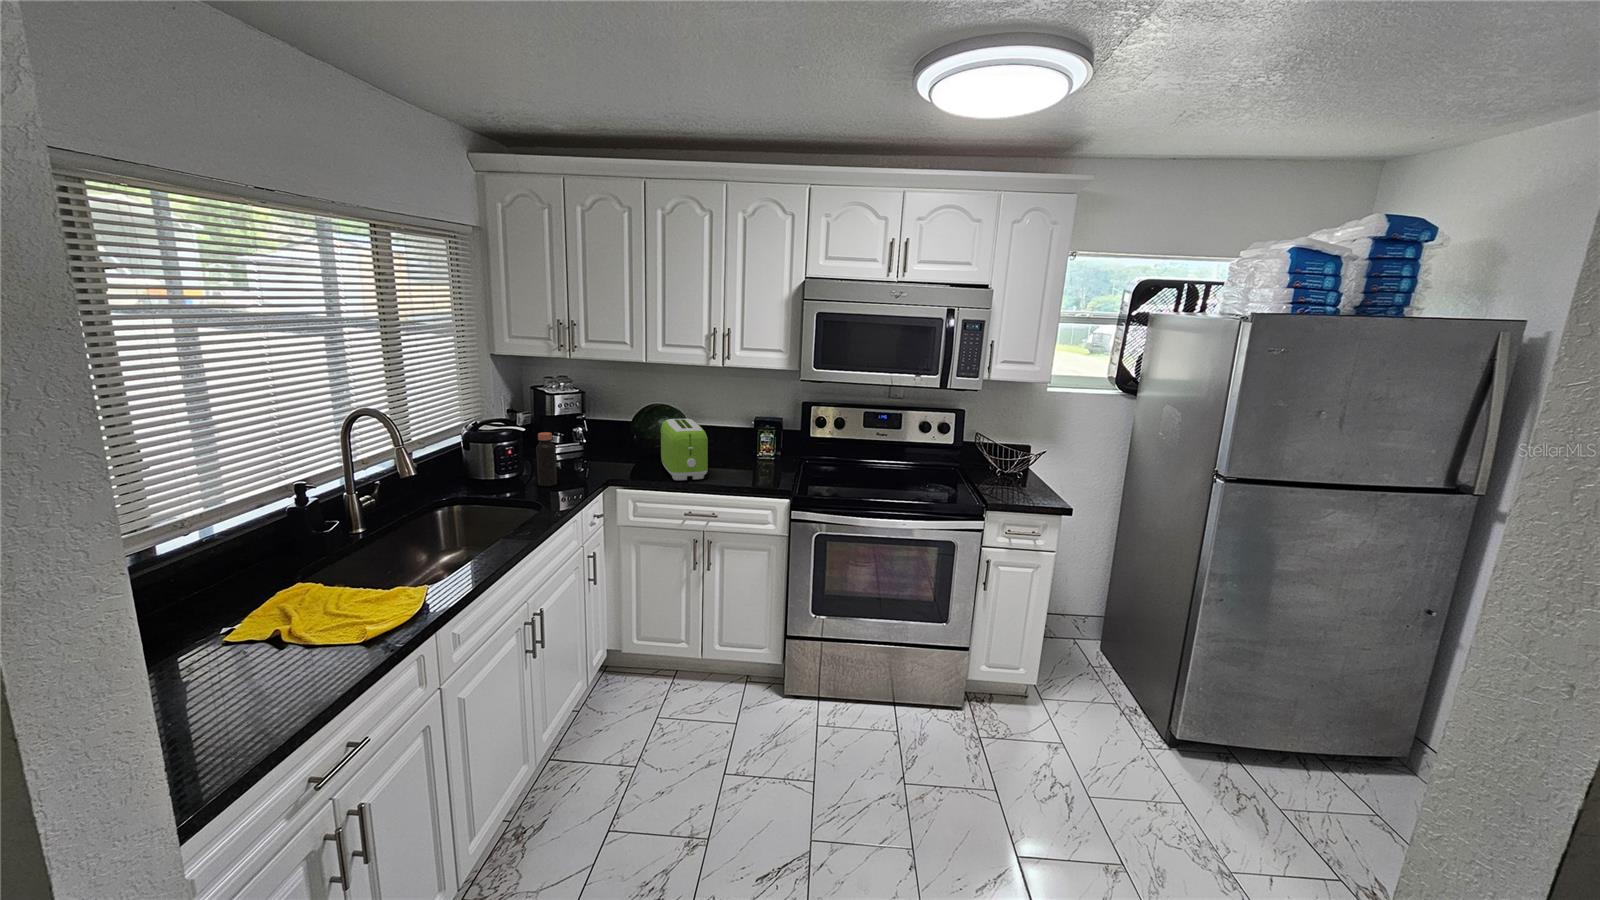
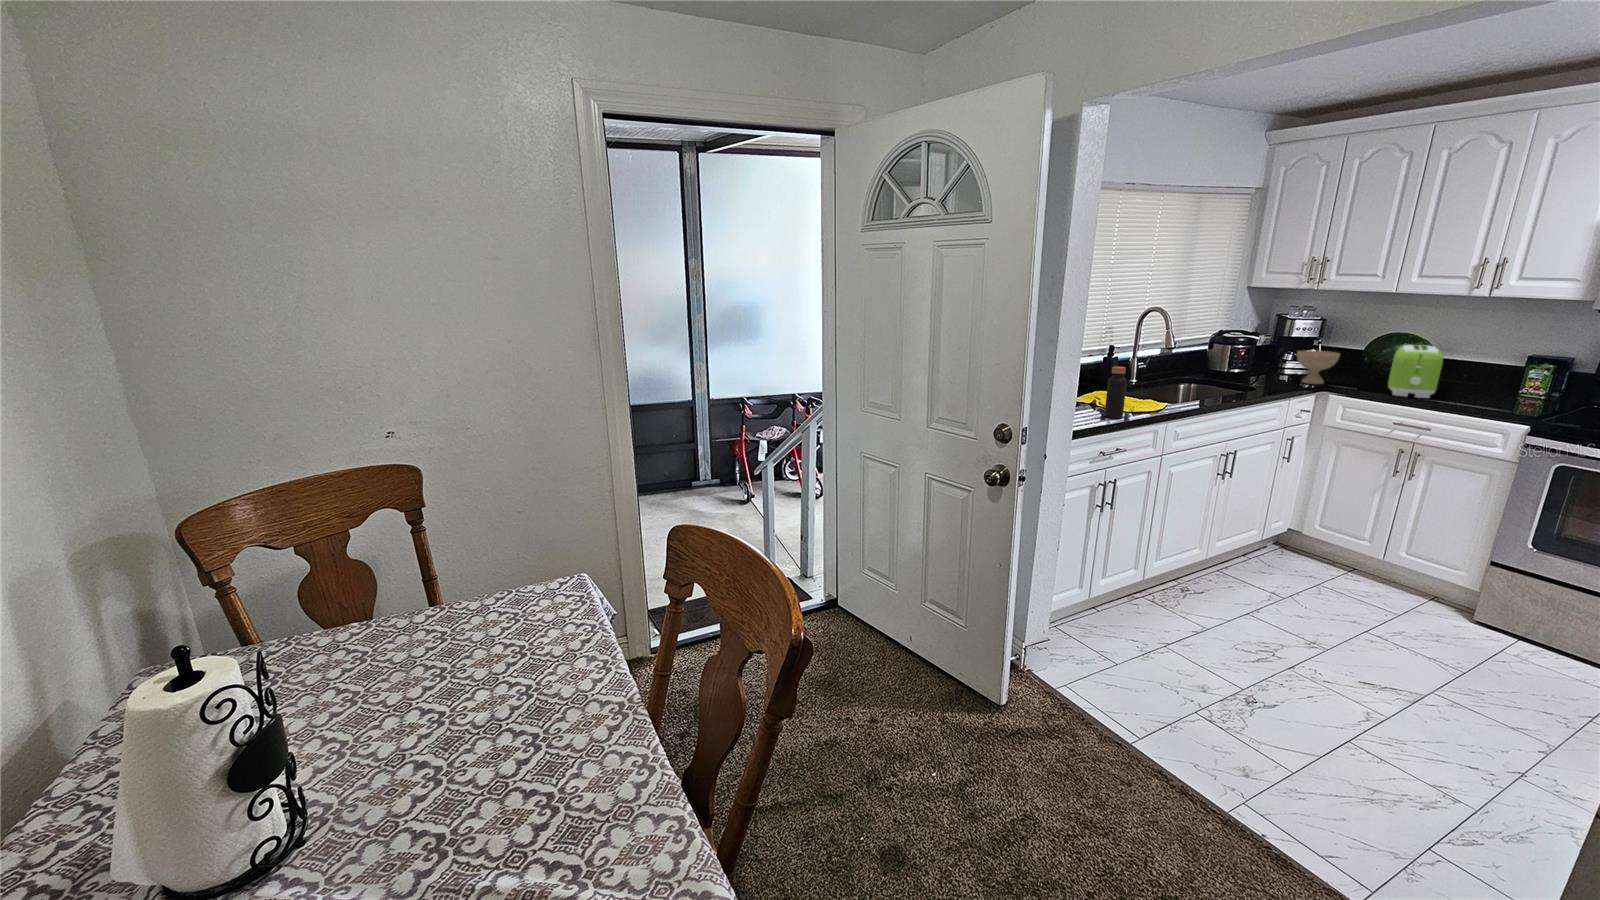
bottle: present [536,432,557,486] -> present [1104,367,1127,418]
bowl: none [569,433,614,476] -> present [1297,351,1340,384]

